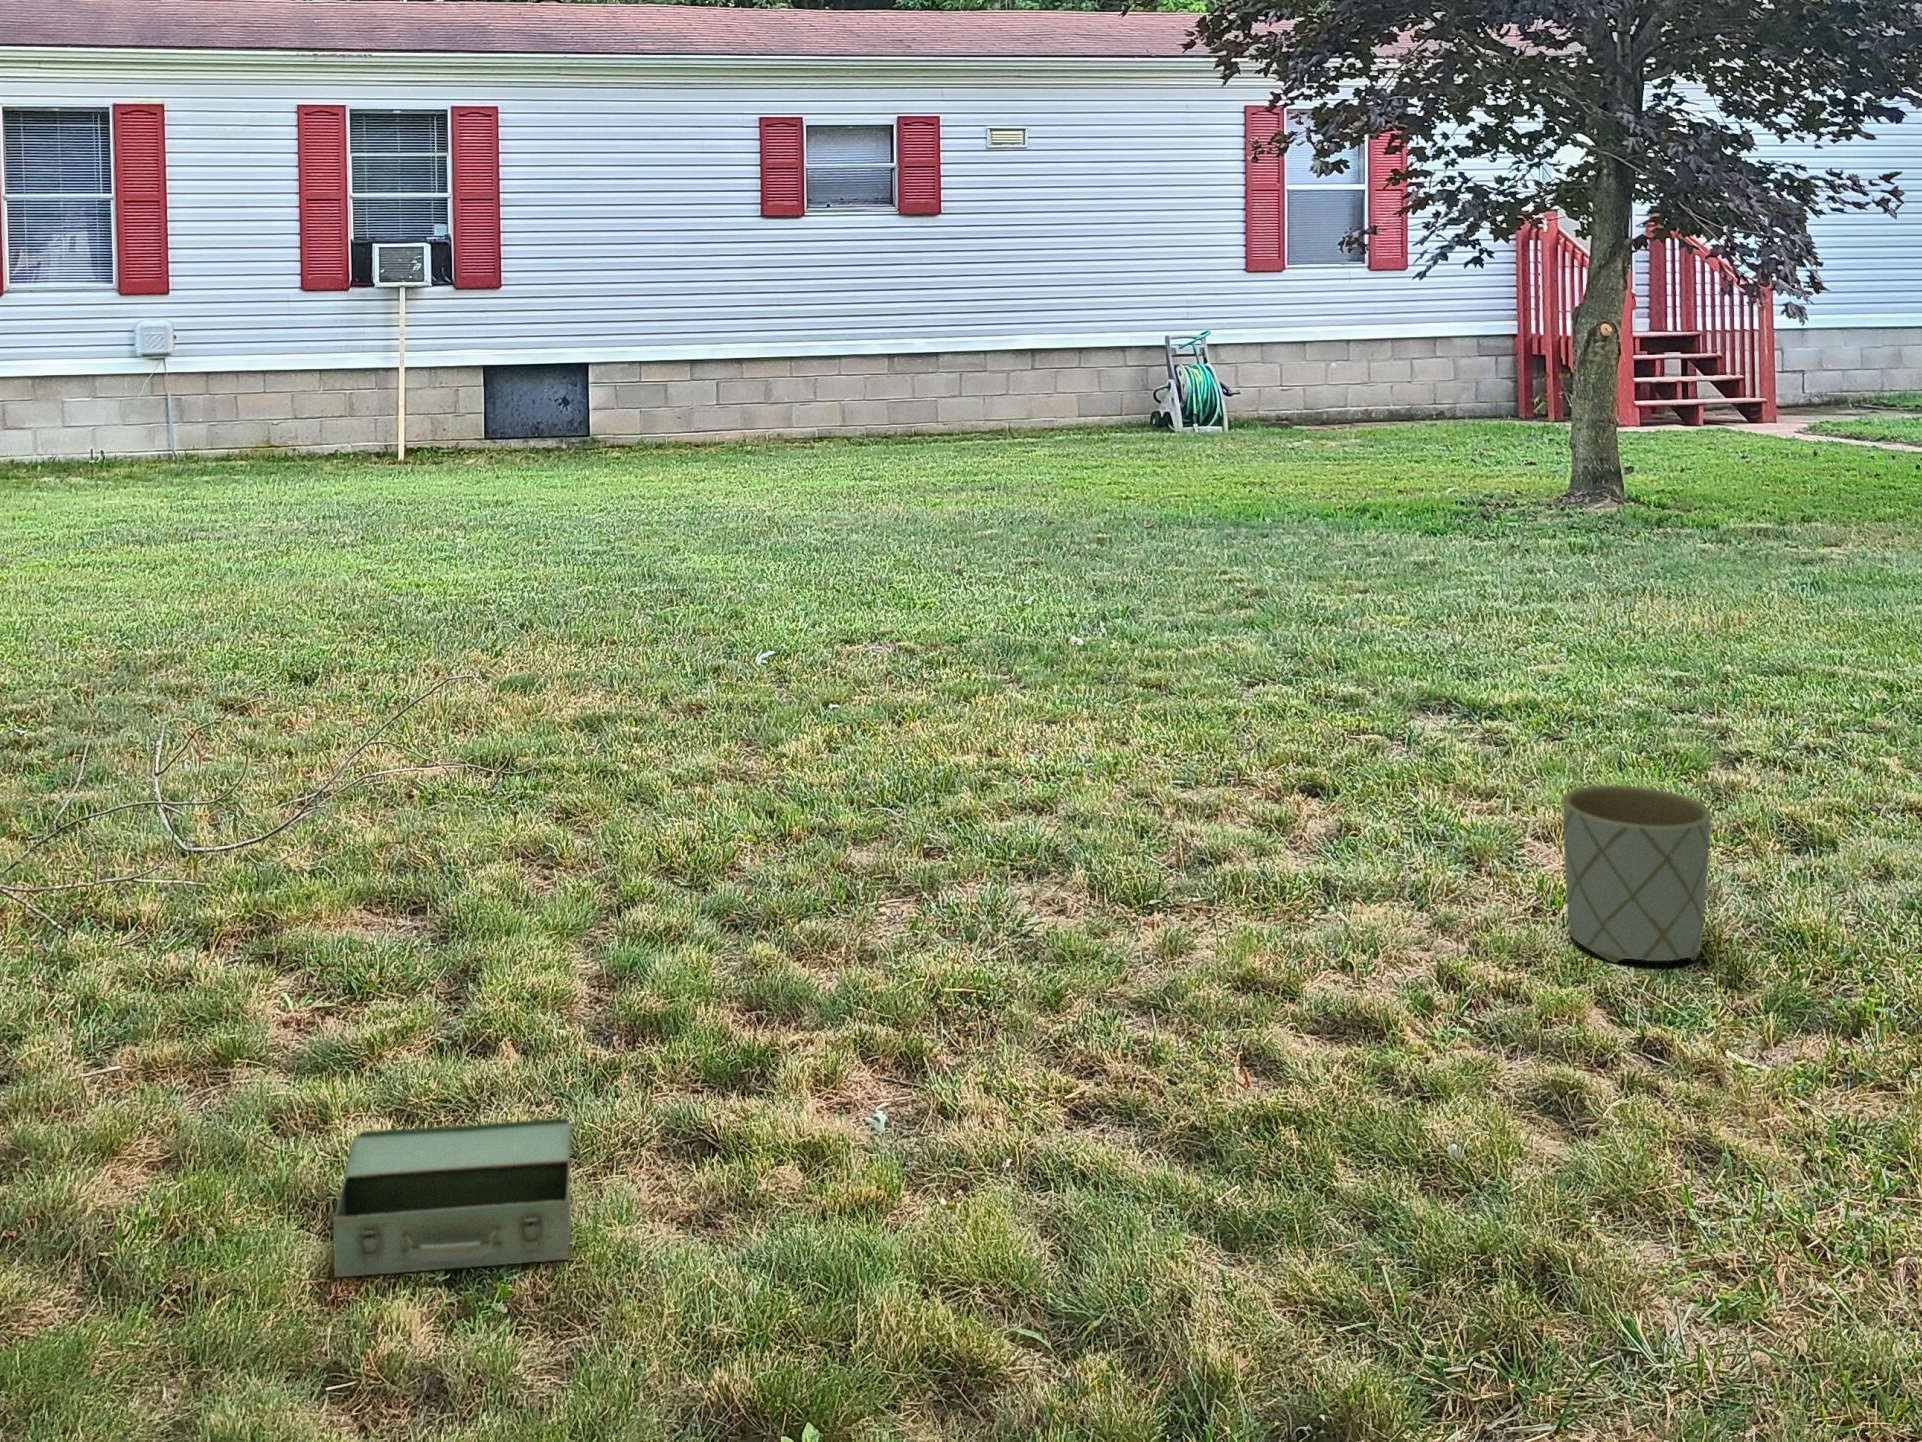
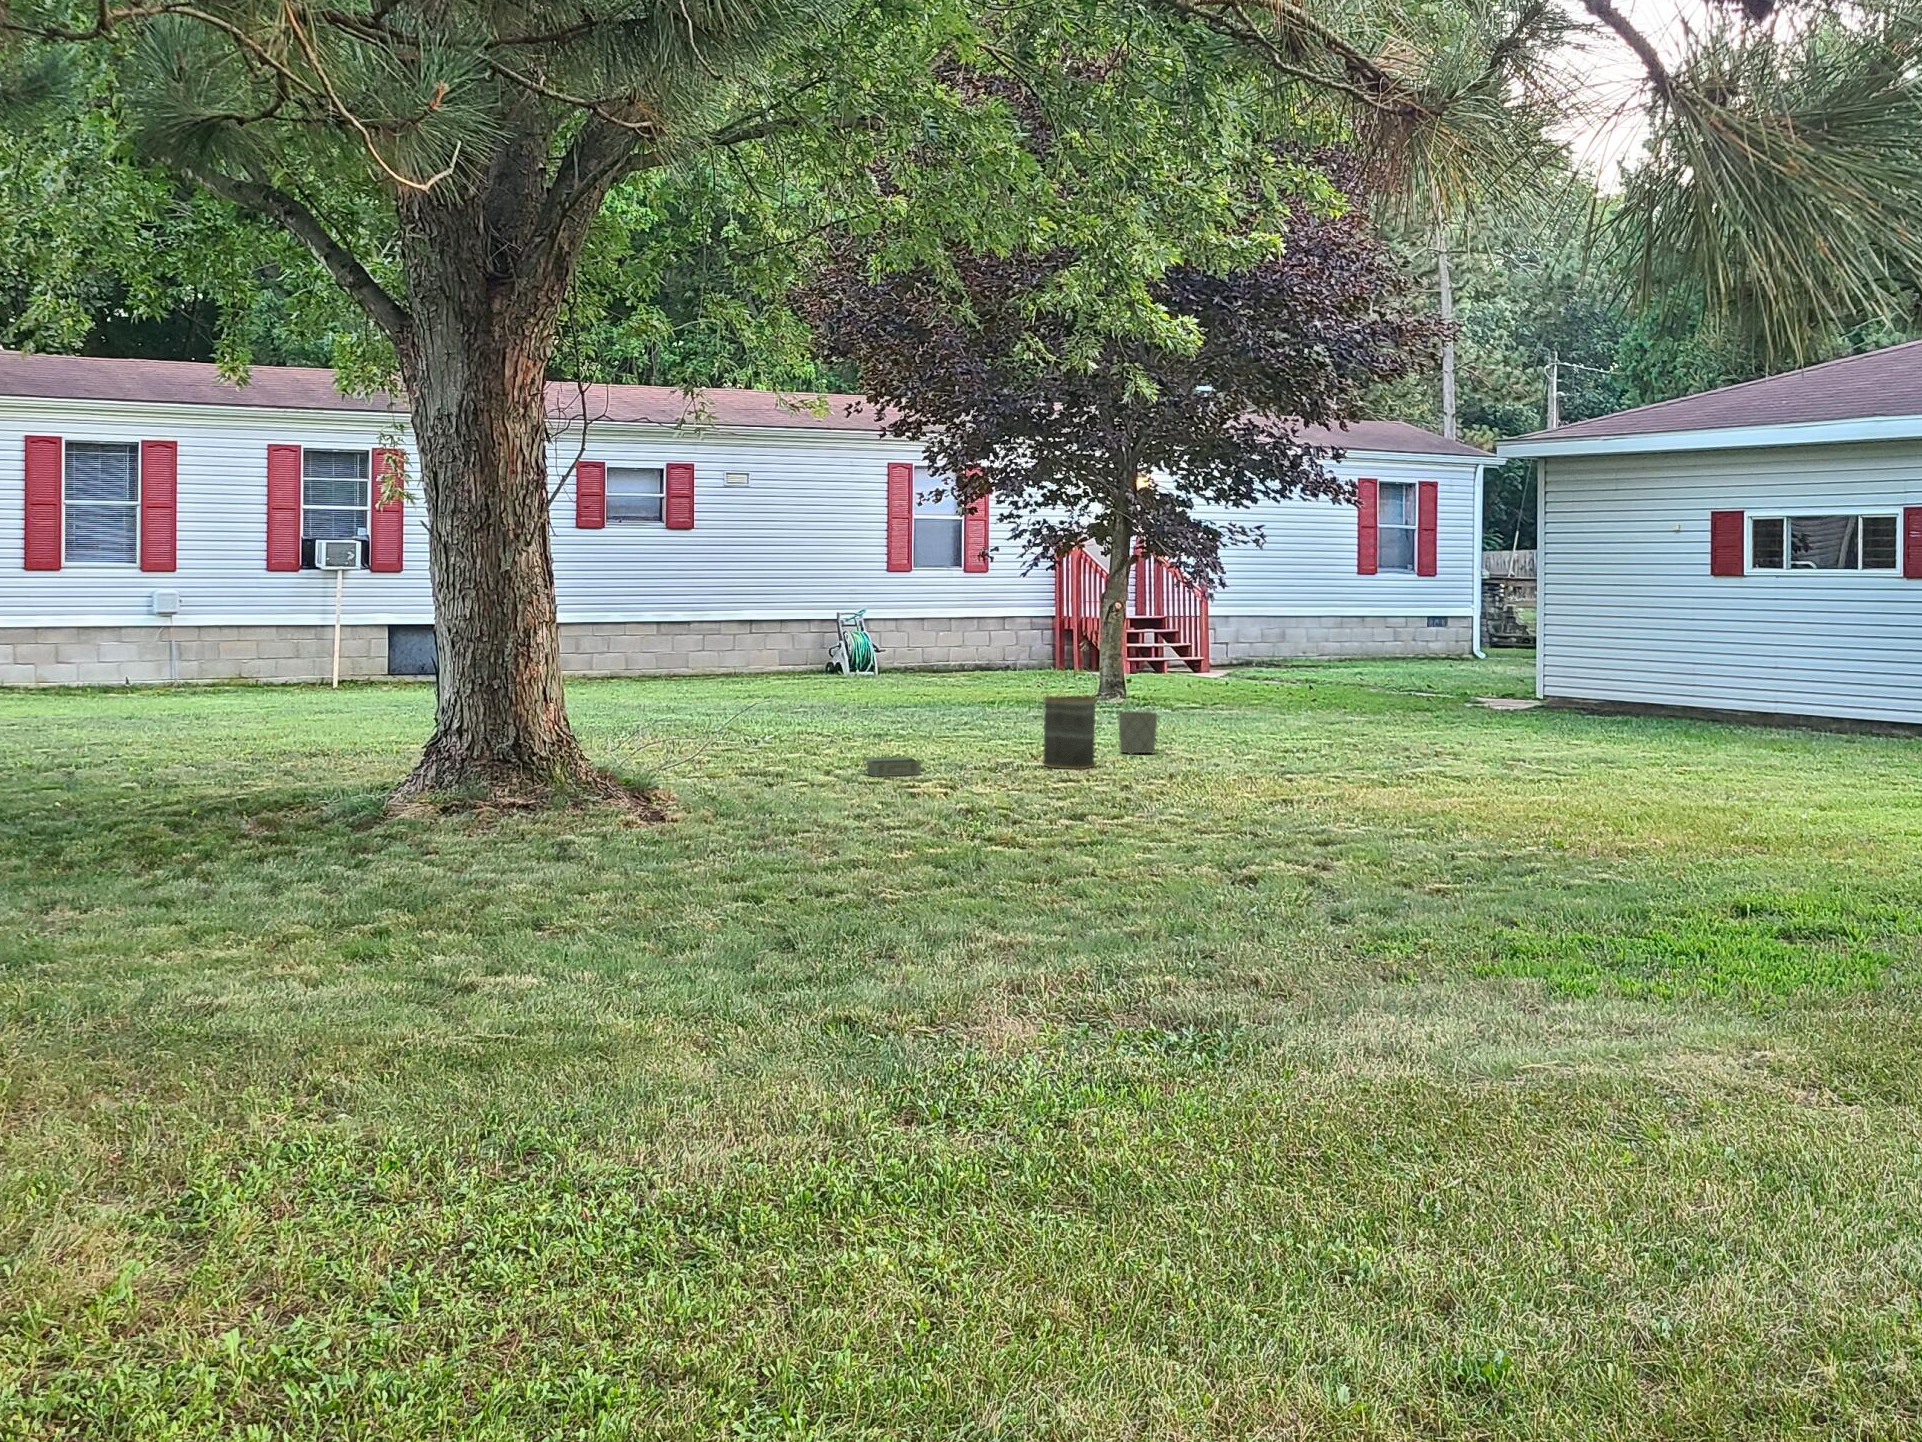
basket: none [1205,716,1436,1190] -> present [1043,669,1097,769]

